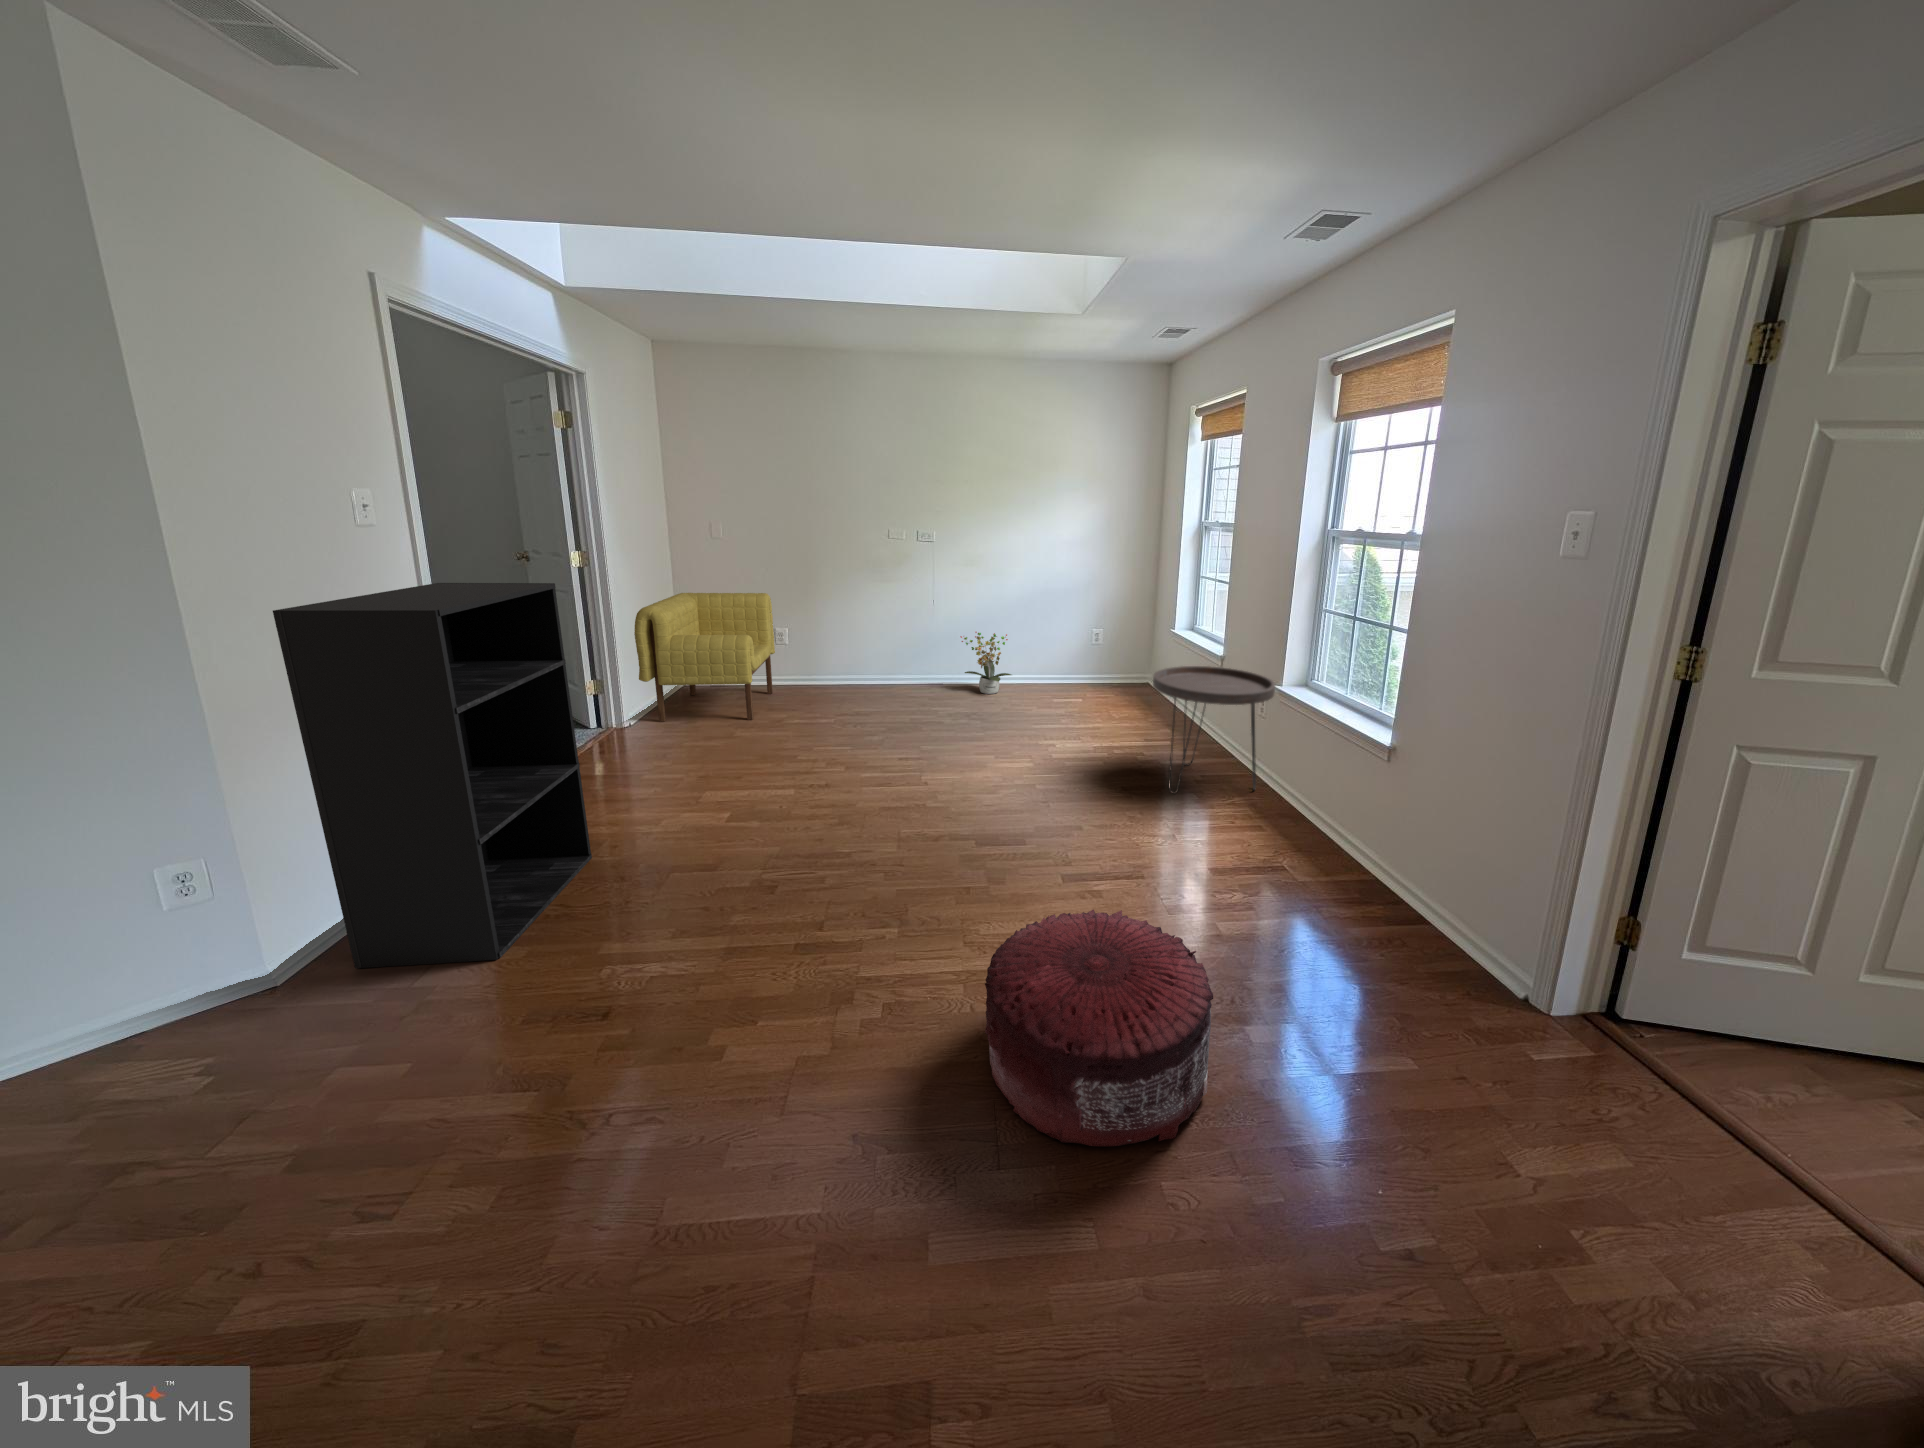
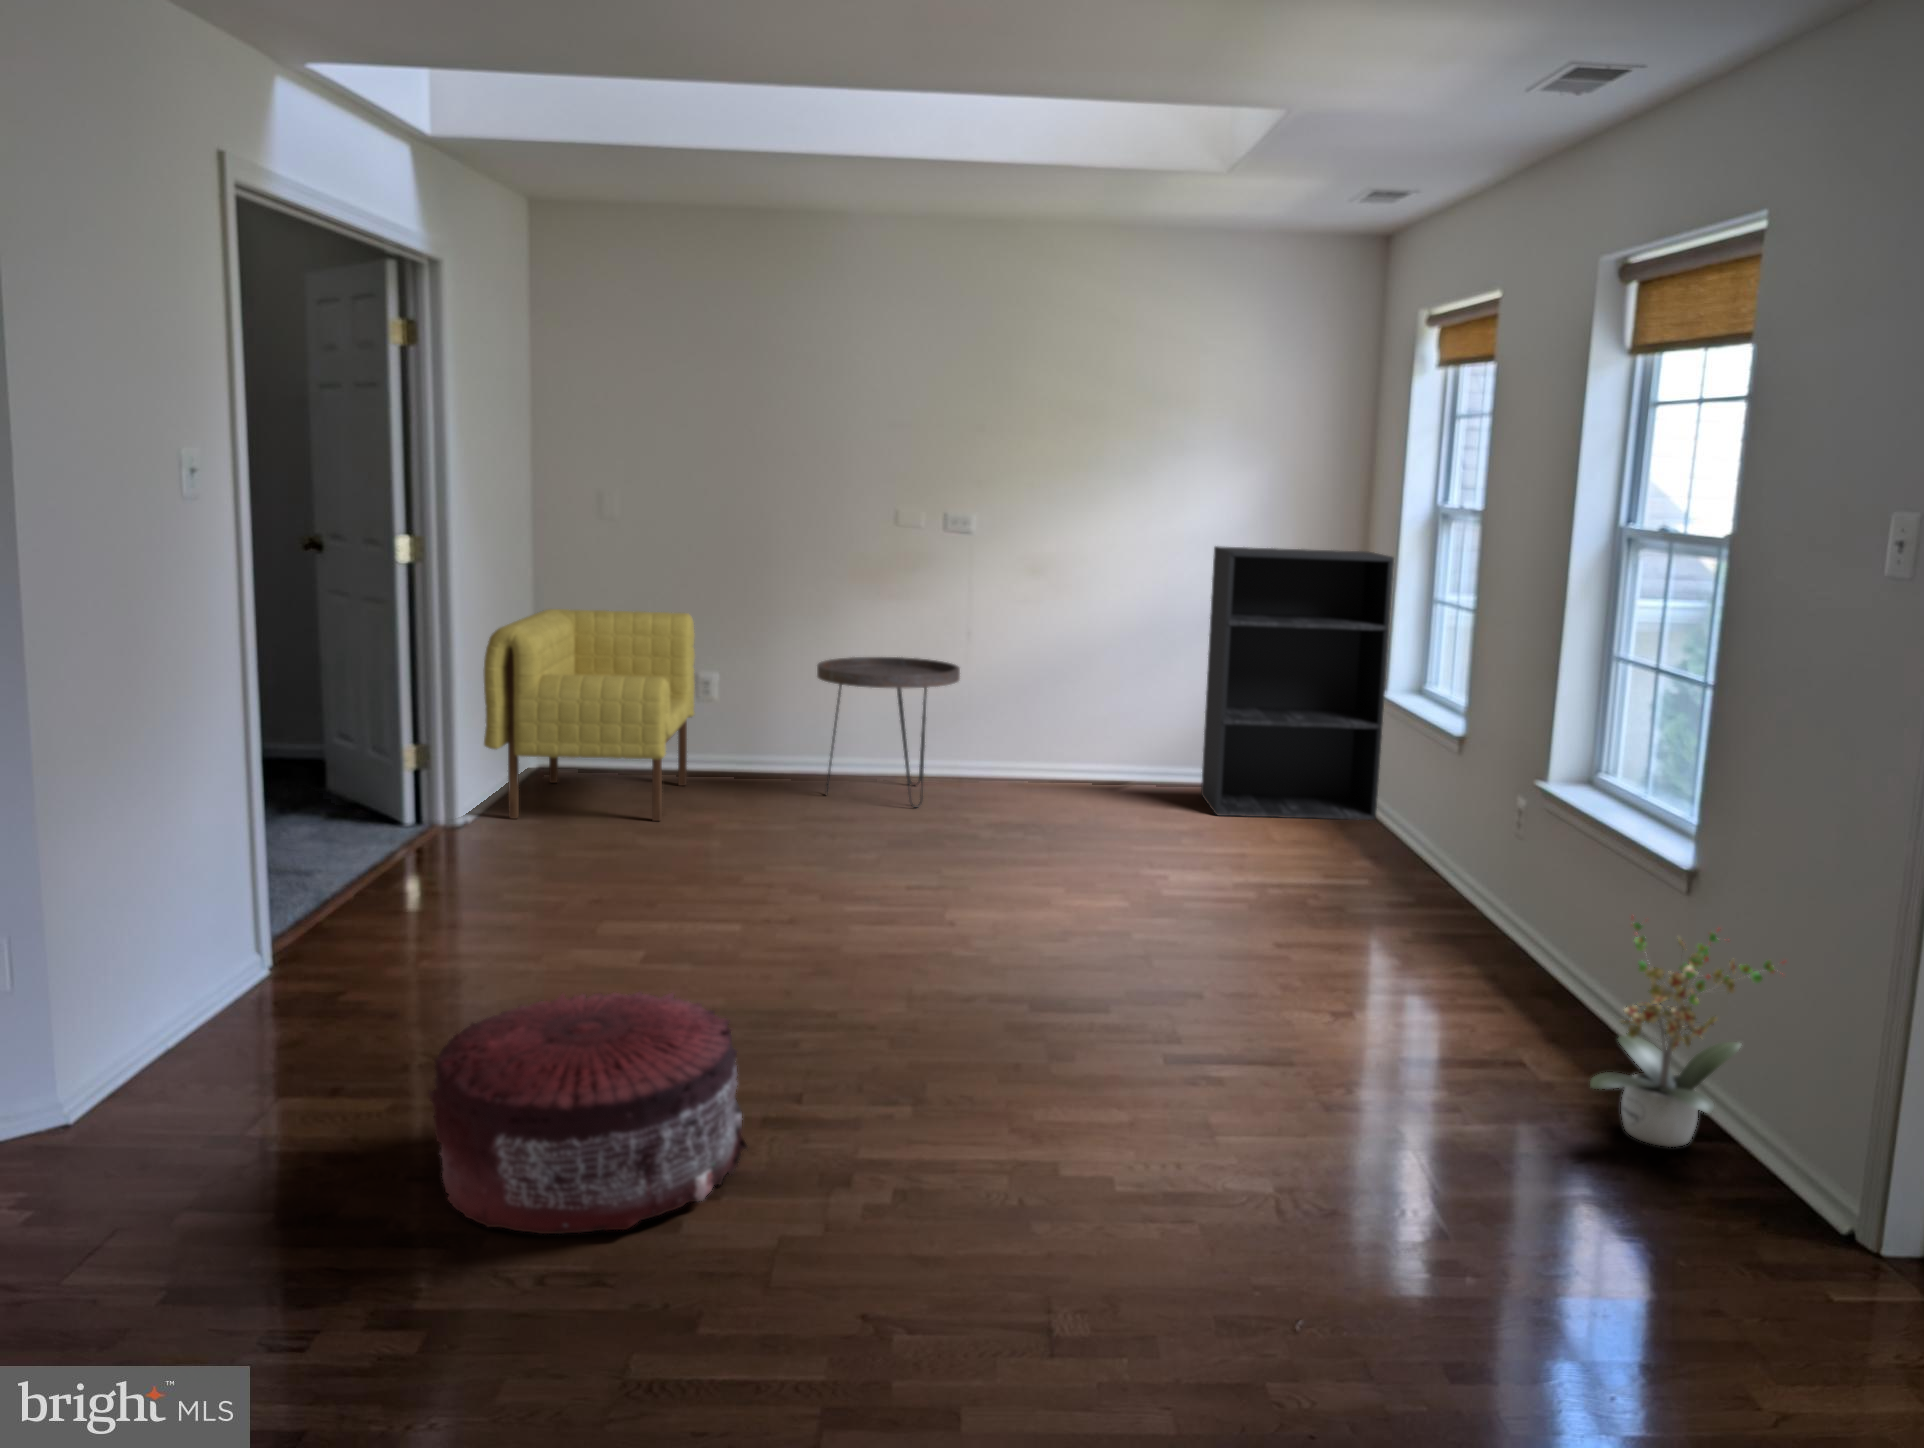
bookshelf: present [273,583,592,968] -> present [1201,546,1394,820]
potted plant: present [960,632,1011,694] -> present [1590,923,1775,1147]
side table: present [1153,666,1275,793] -> present [817,657,960,807]
pouf: present [985,910,1213,1146] -> present [429,992,748,1234]

